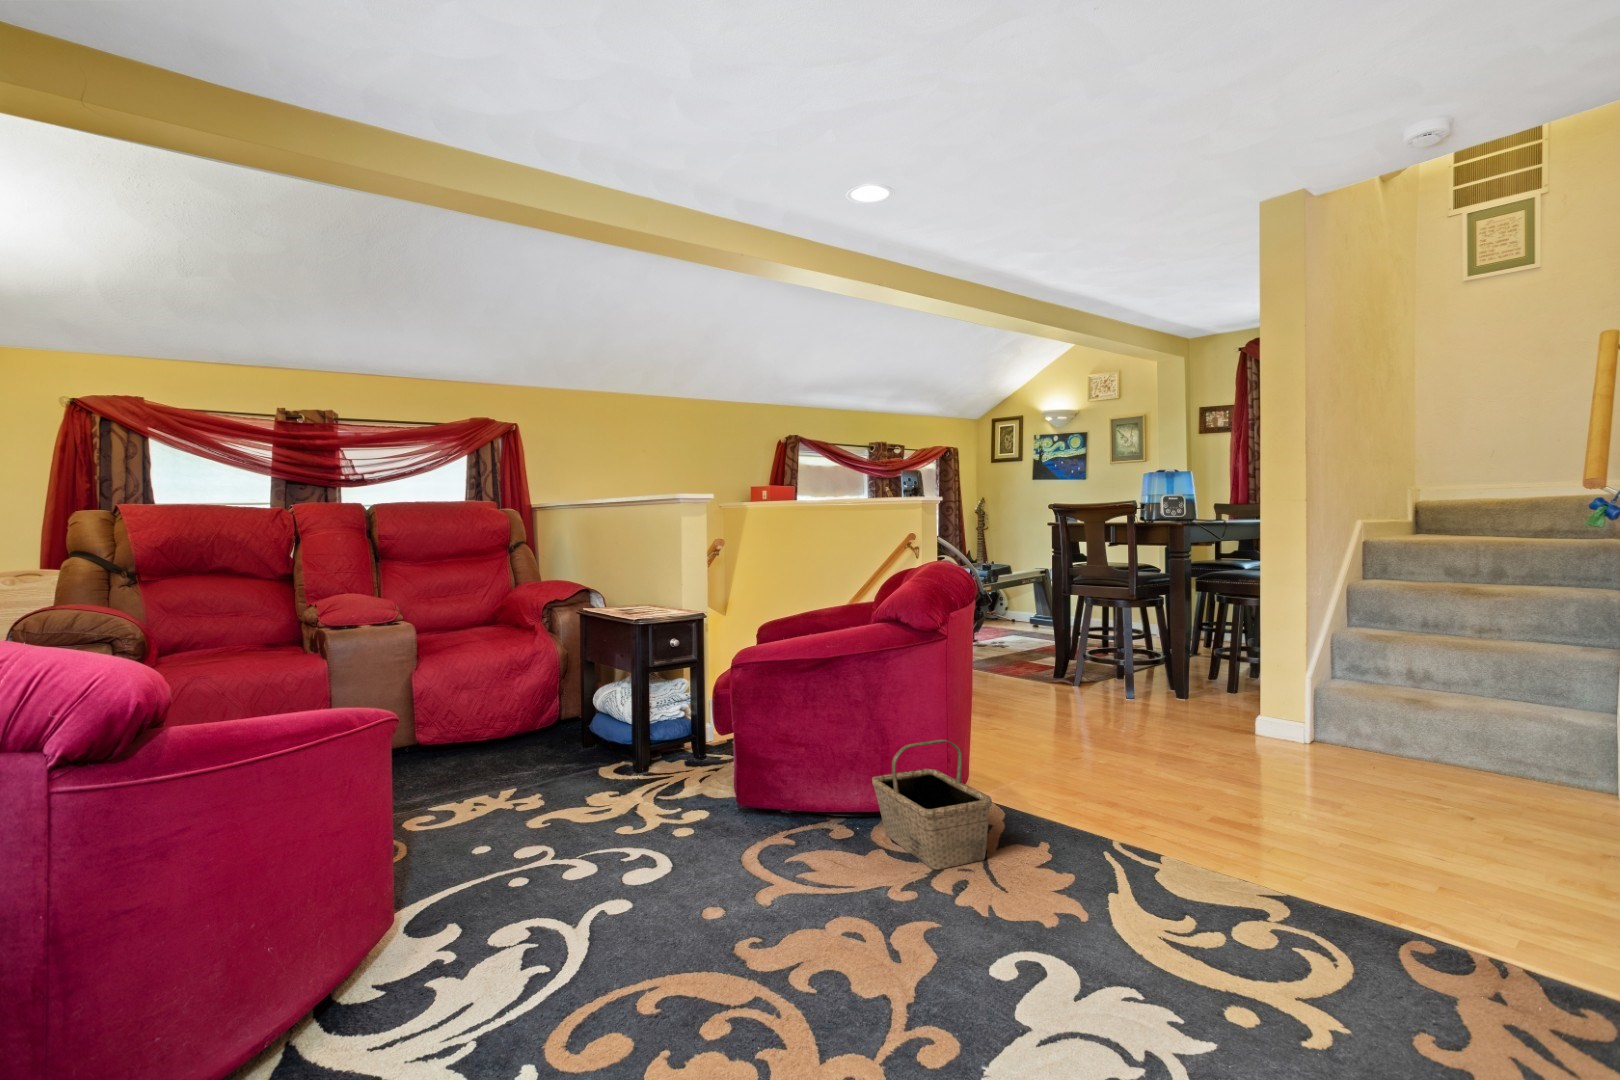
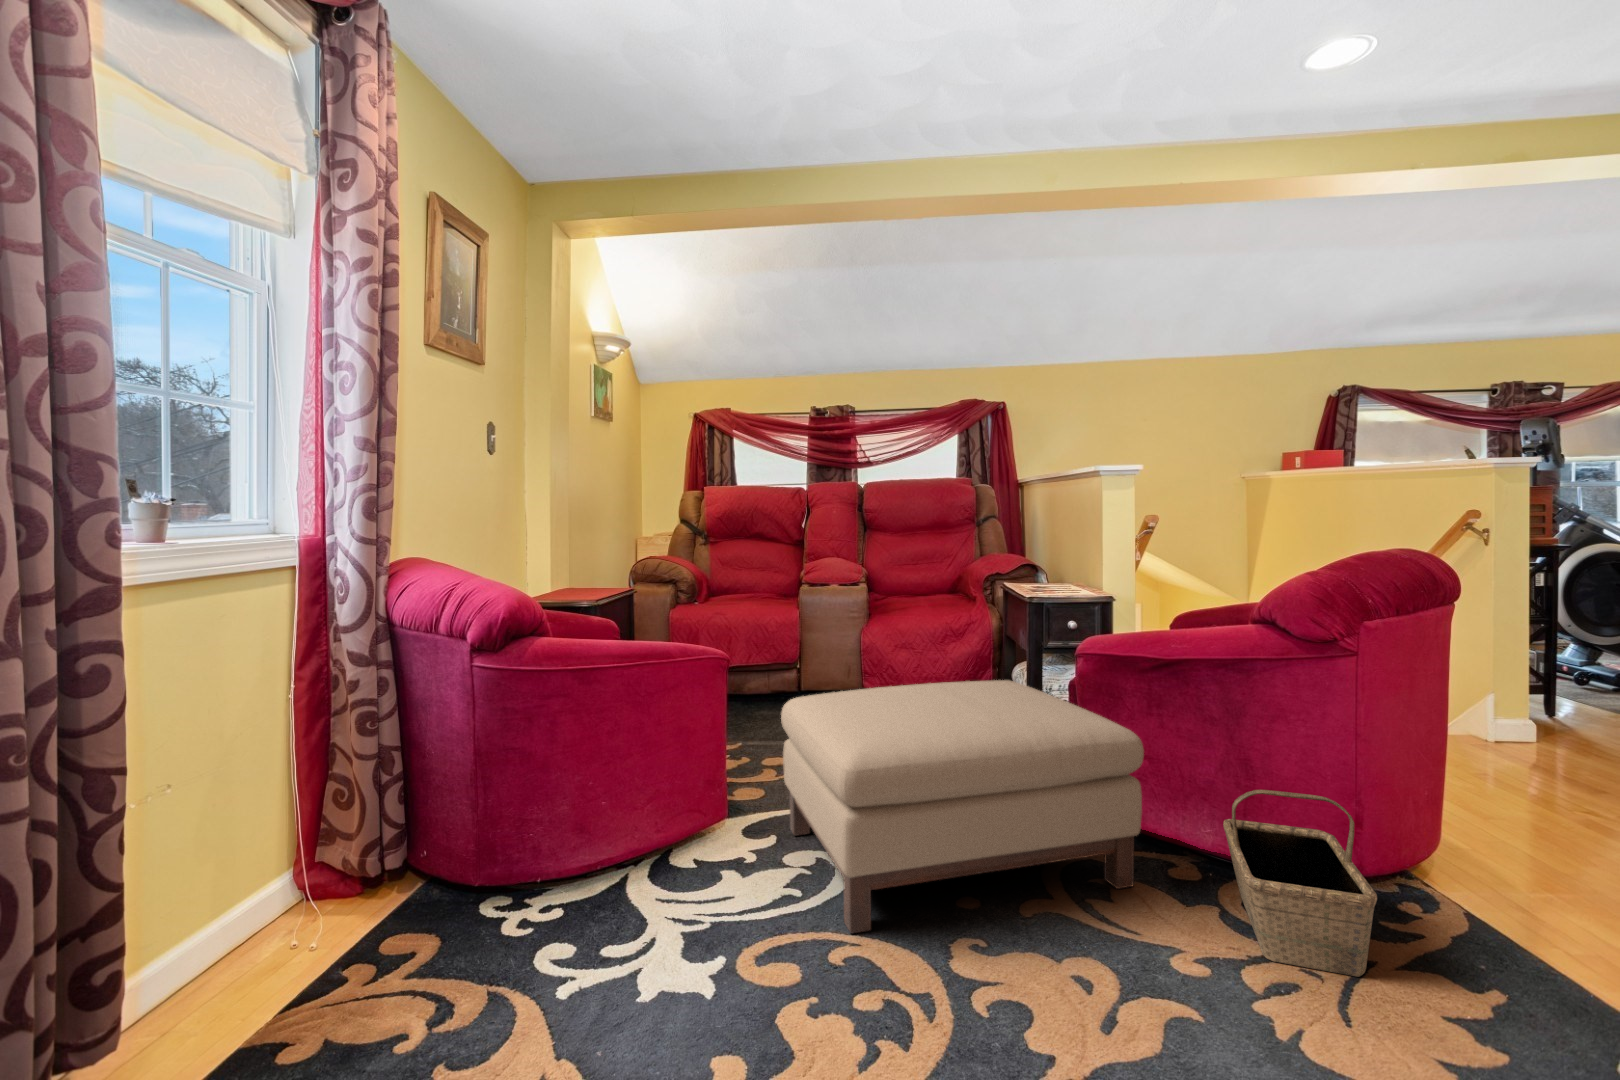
ottoman: none [453,700,824,985] -> present [781,680,1144,933]

